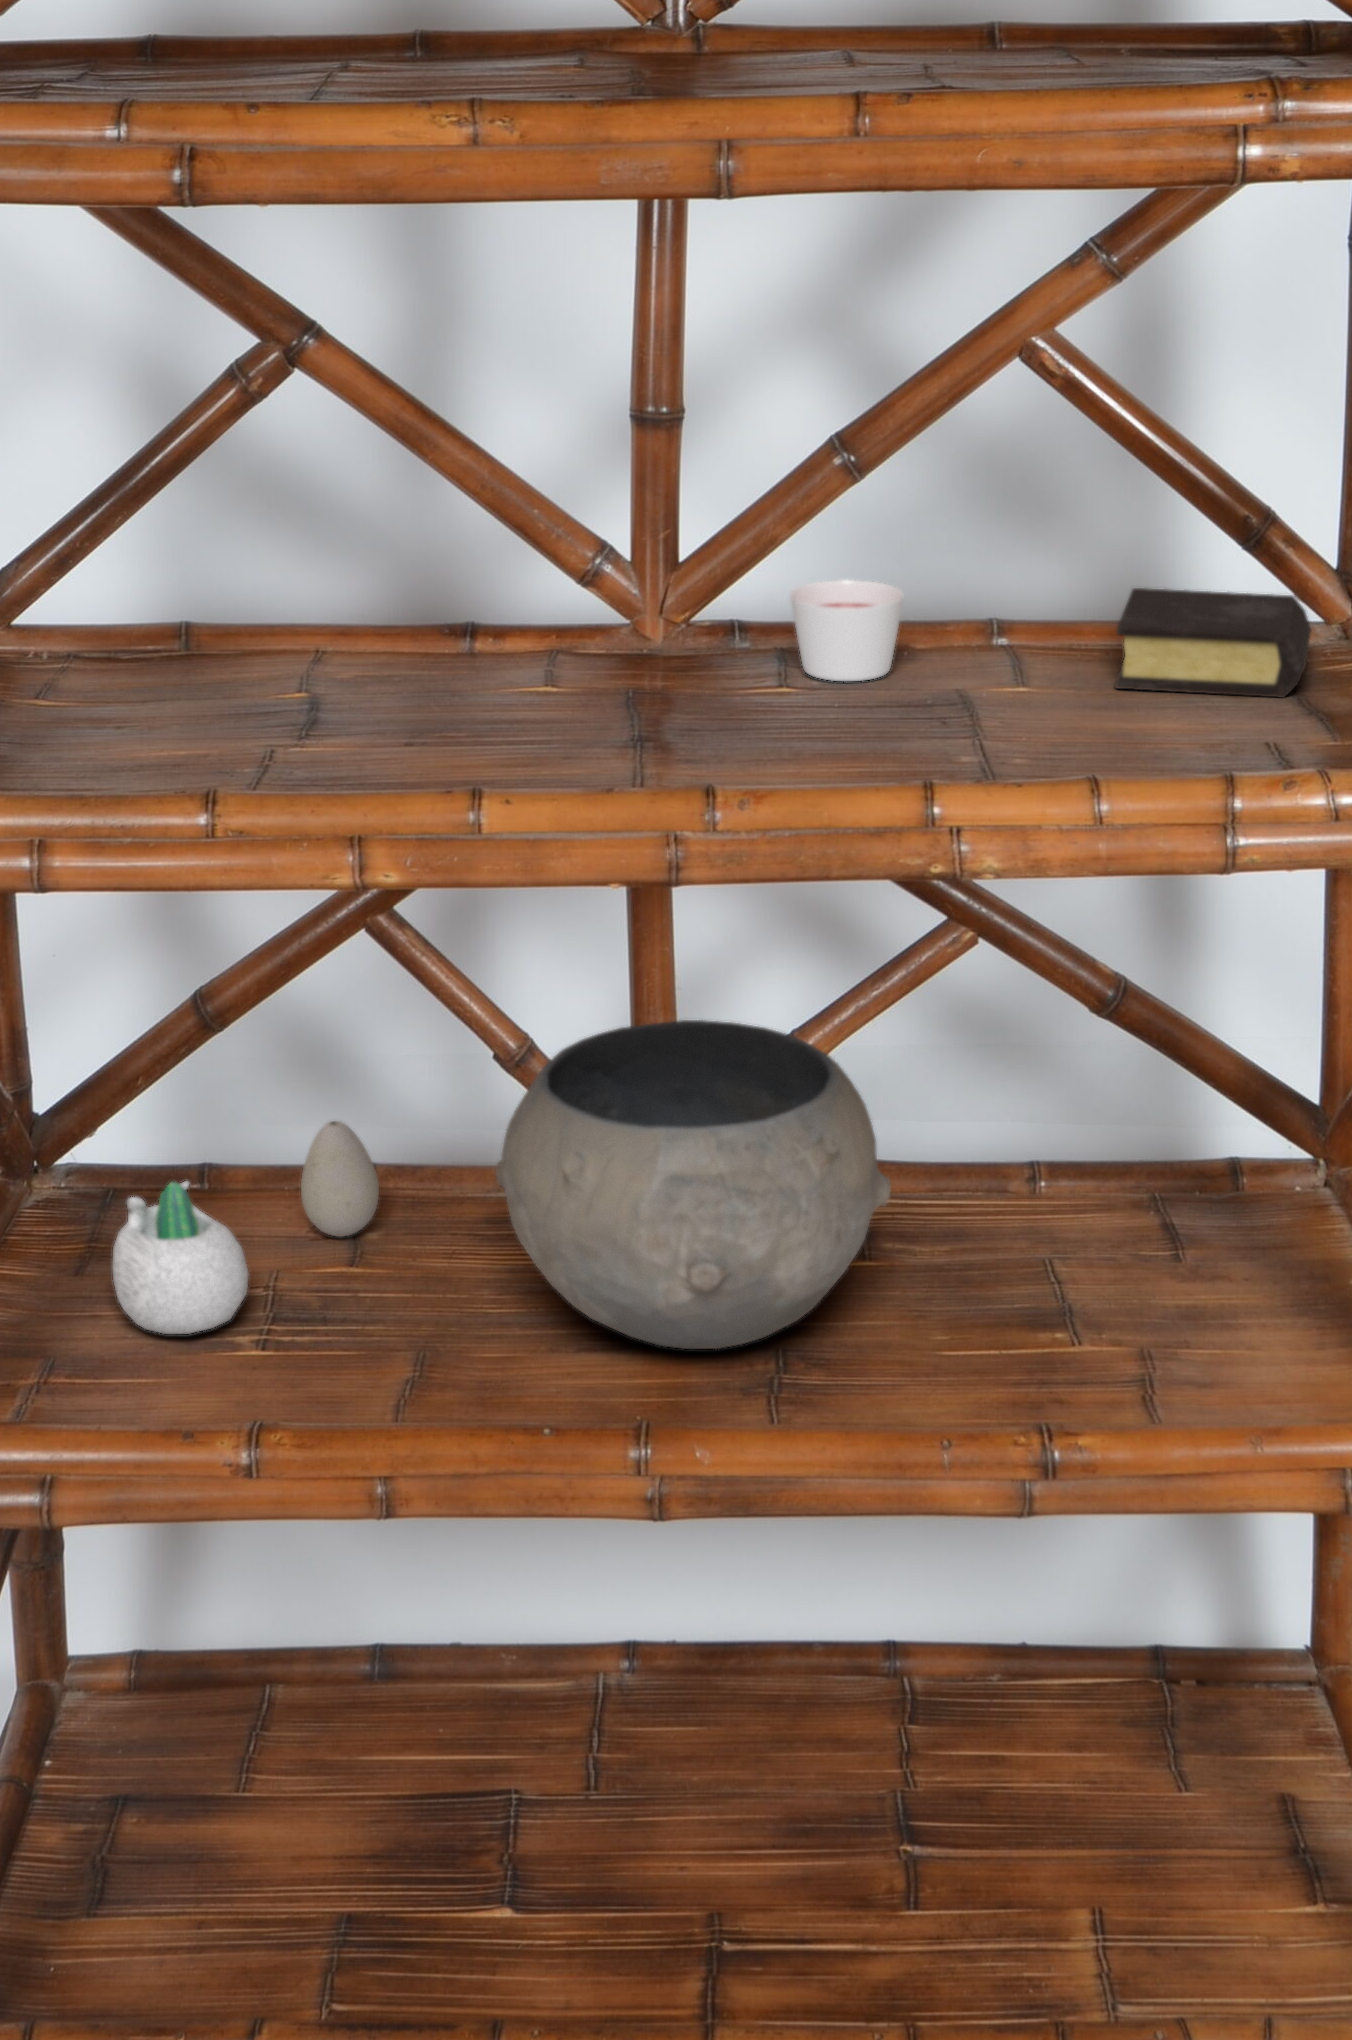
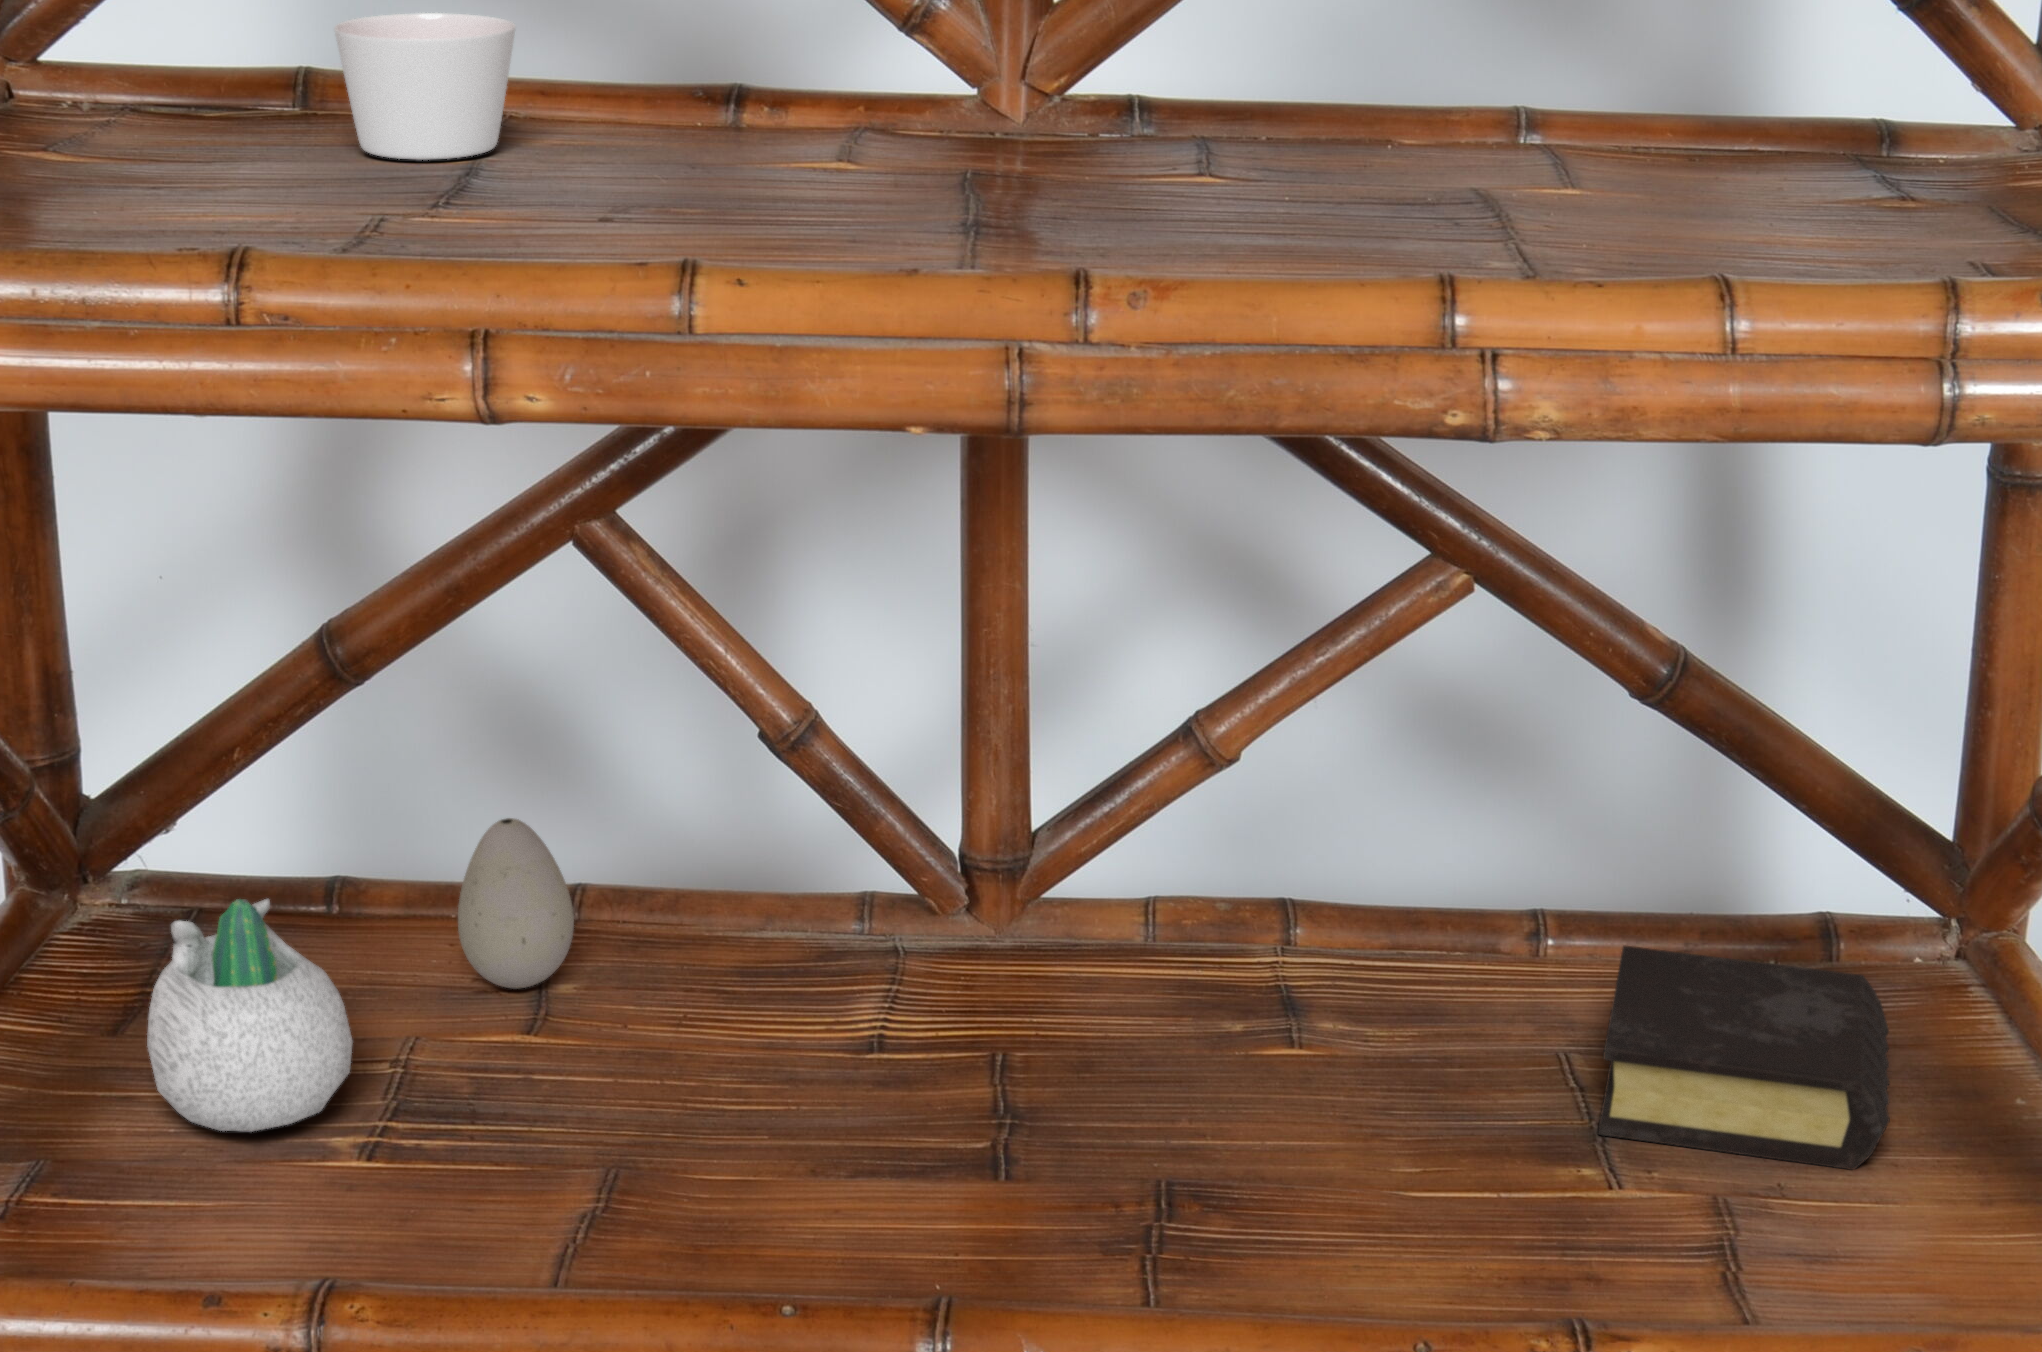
candle: present [790,580,904,681] -> present [334,13,516,160]
book: present [1115,588,1311,698] -> present [1598,946,1890,1170]
ceramic bowl: present [495,1020,891,1349] -> none [734,684,1338,1184]

